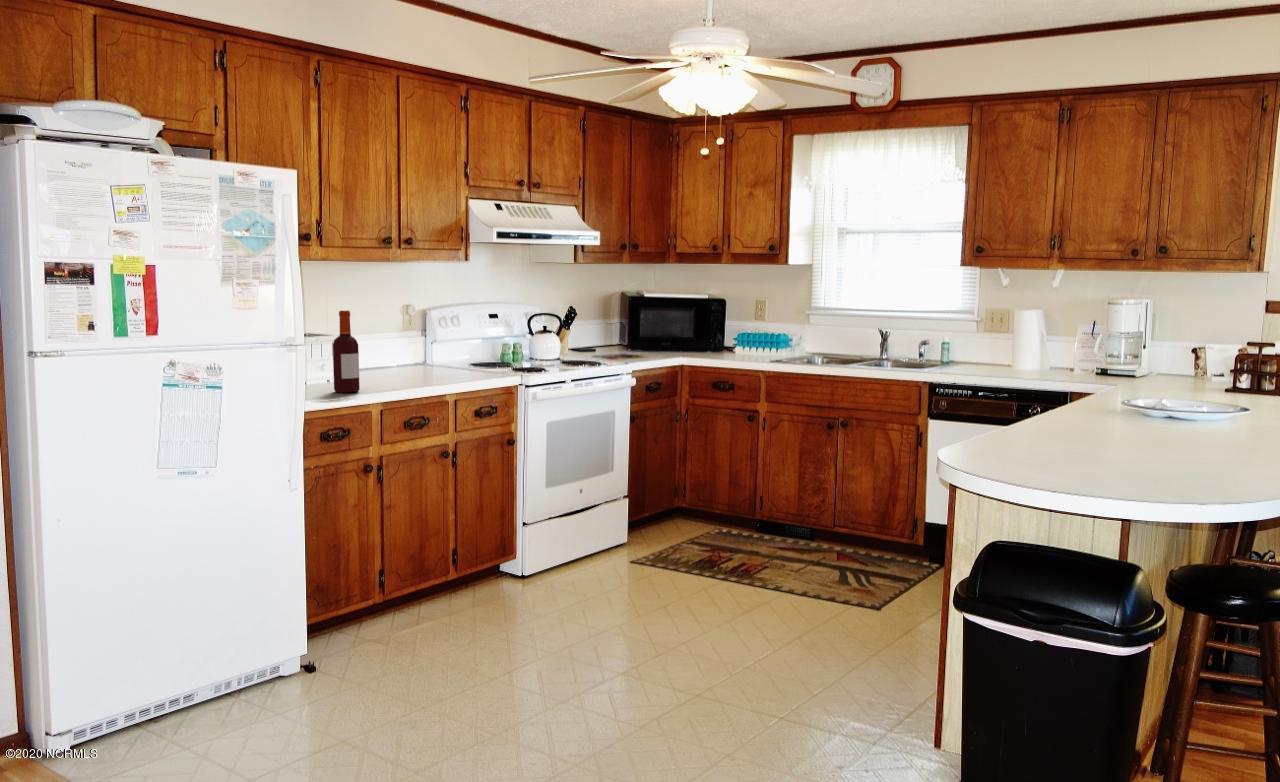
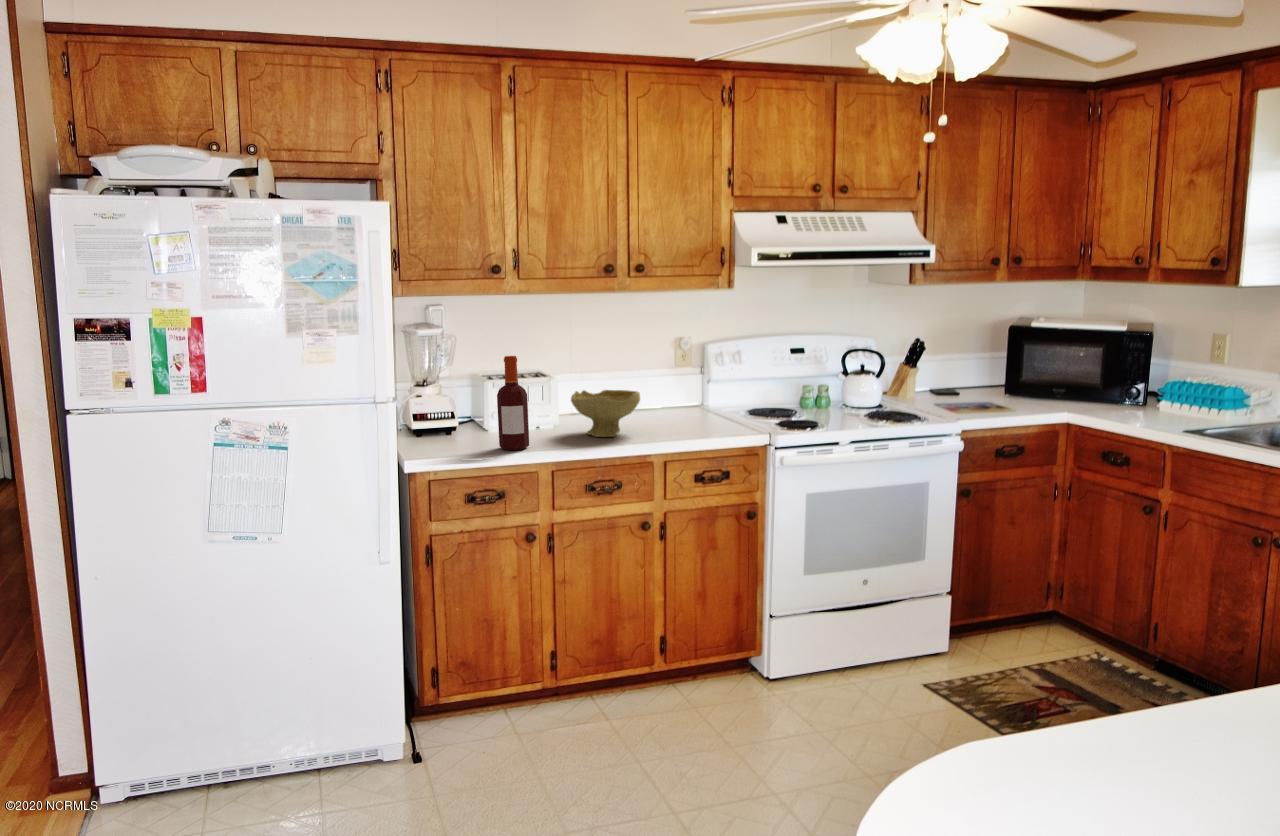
bowl: none [367,344,428,383] -> present [571,390,640,437]

